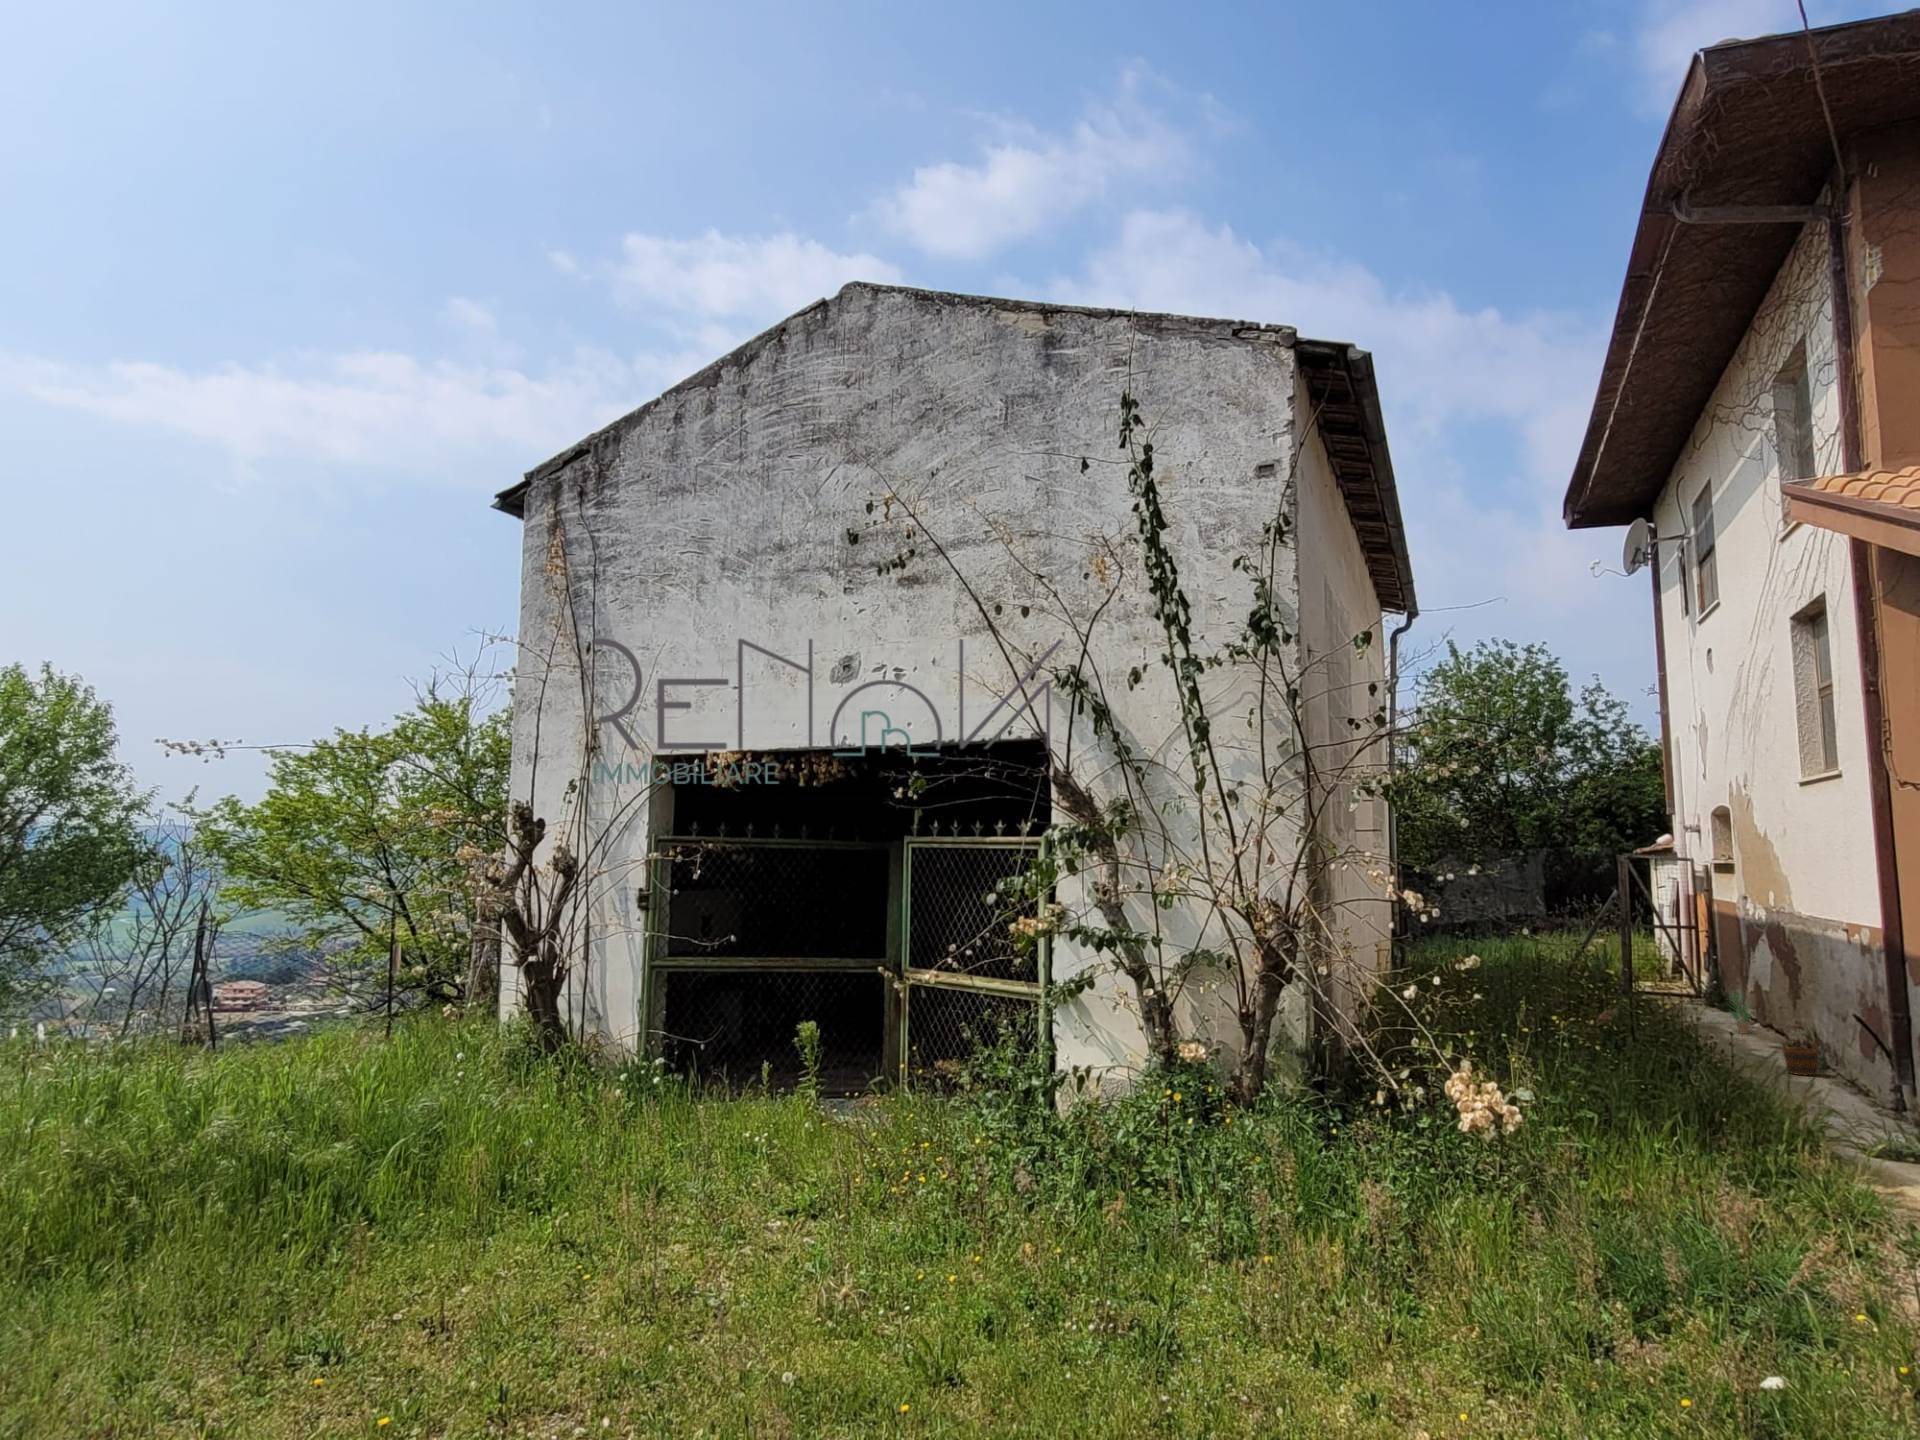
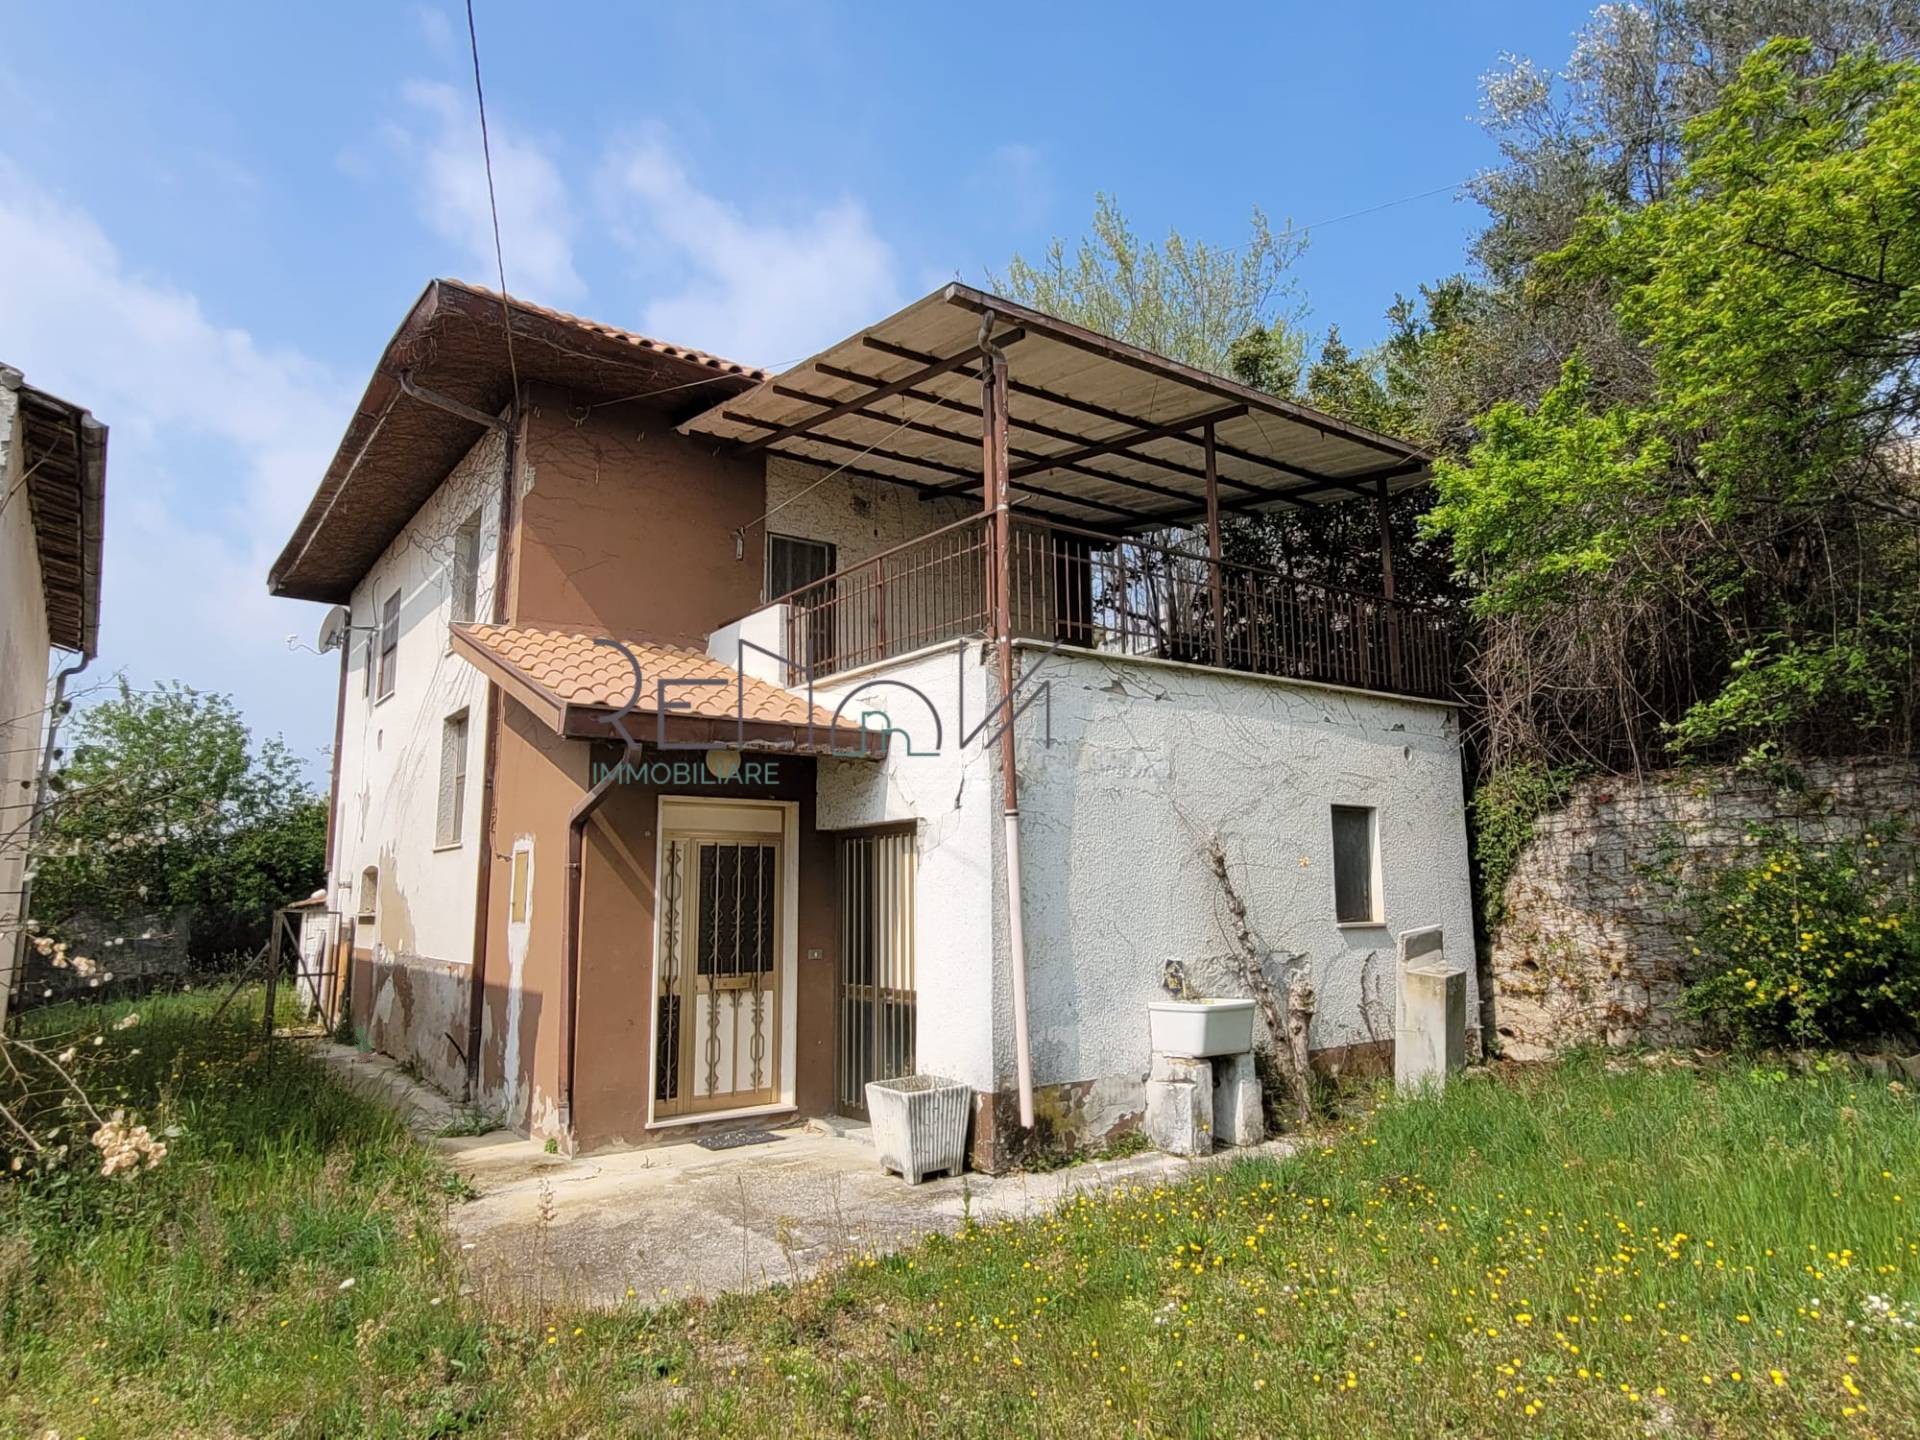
wooden bucket: present [1781,1026,1818,1075] -> none [391,1049,419,1090]

